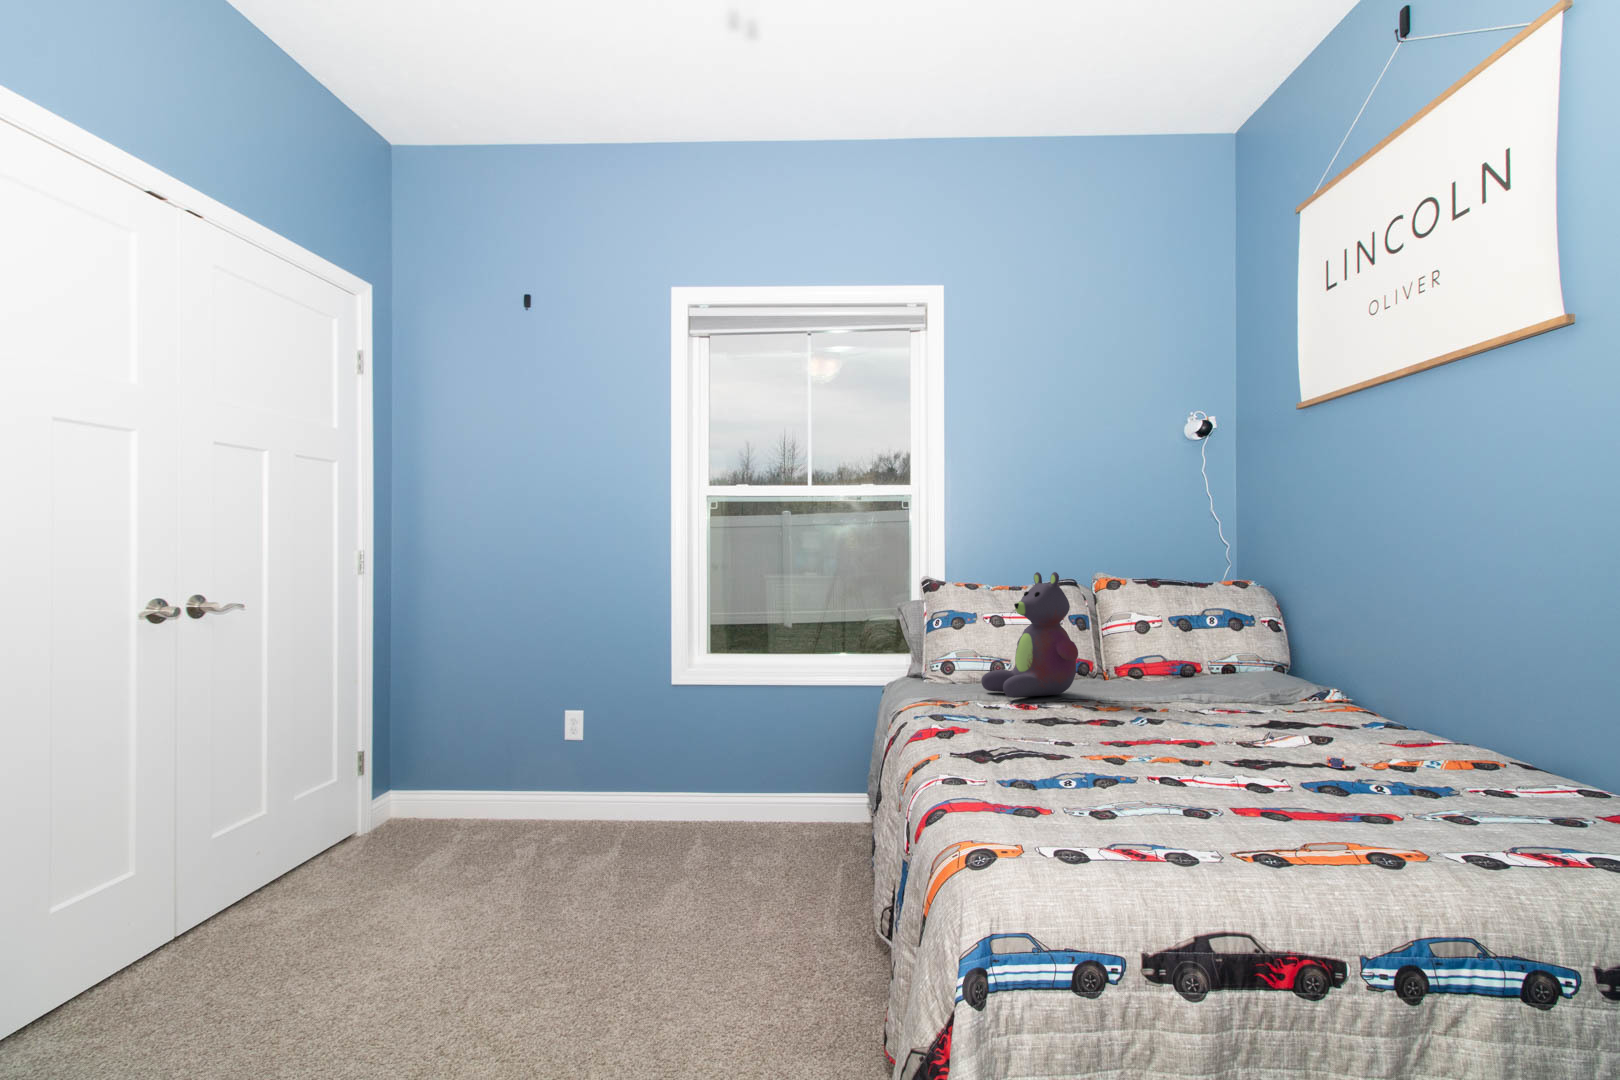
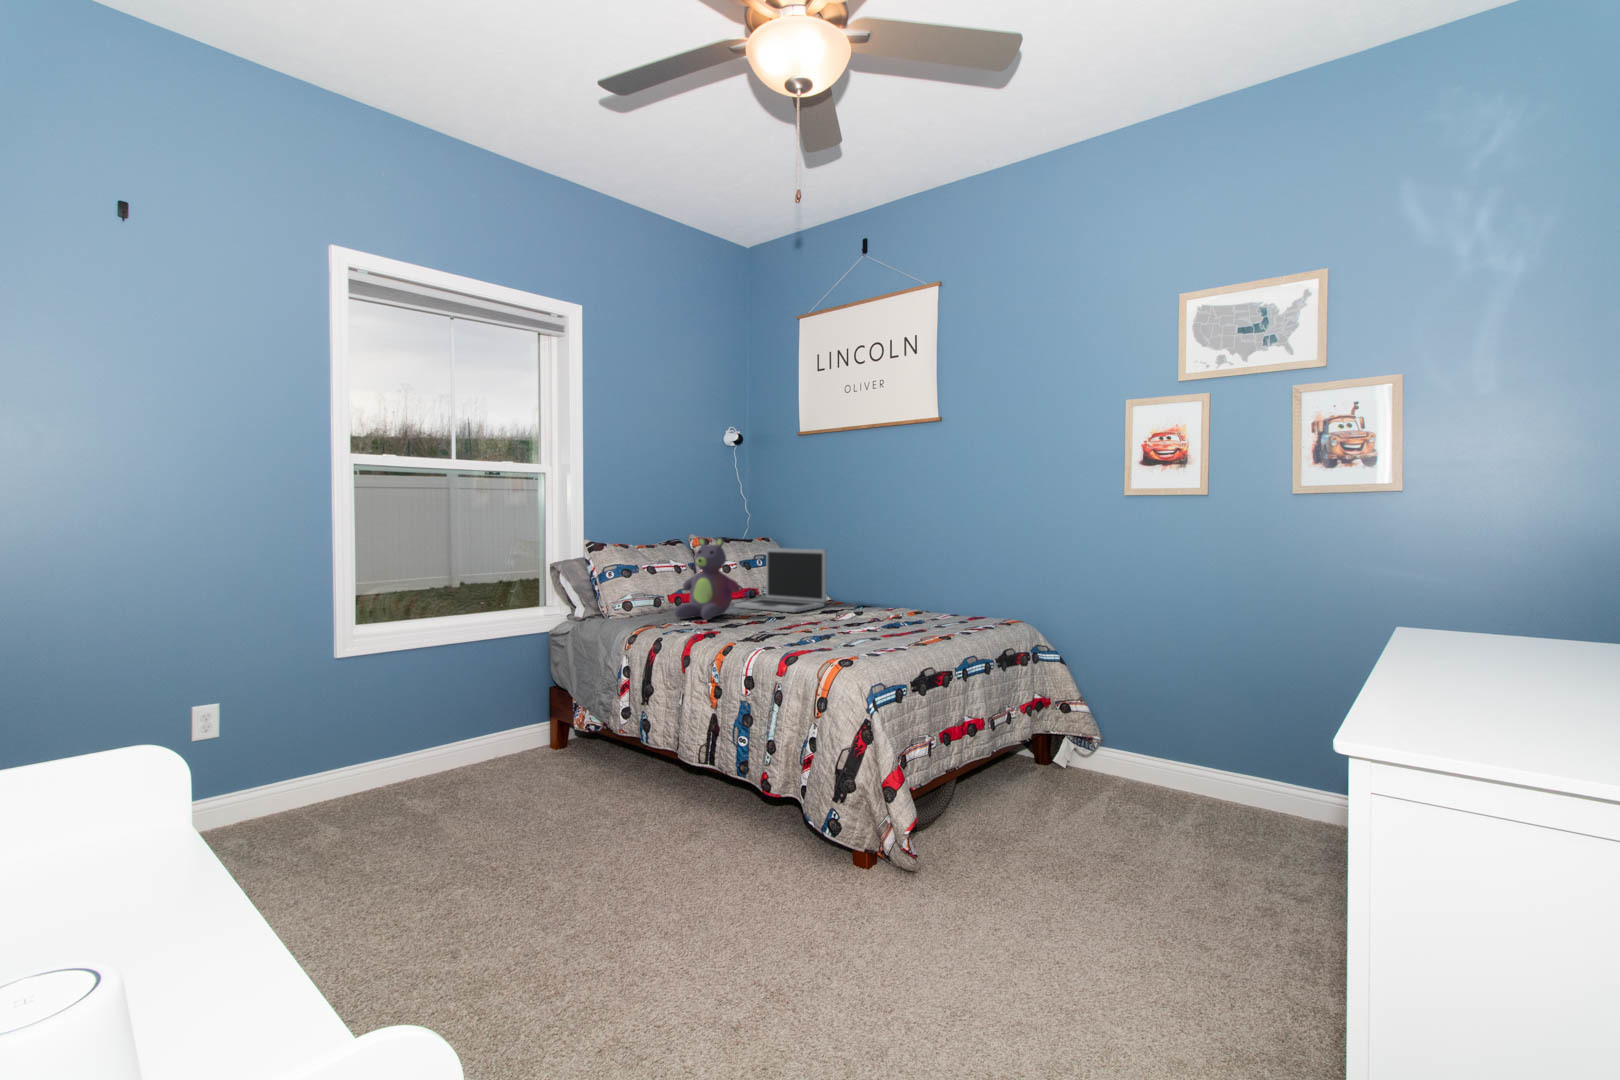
laptop: none [1123,597,1290,707] -> present [735,548,827,612]

